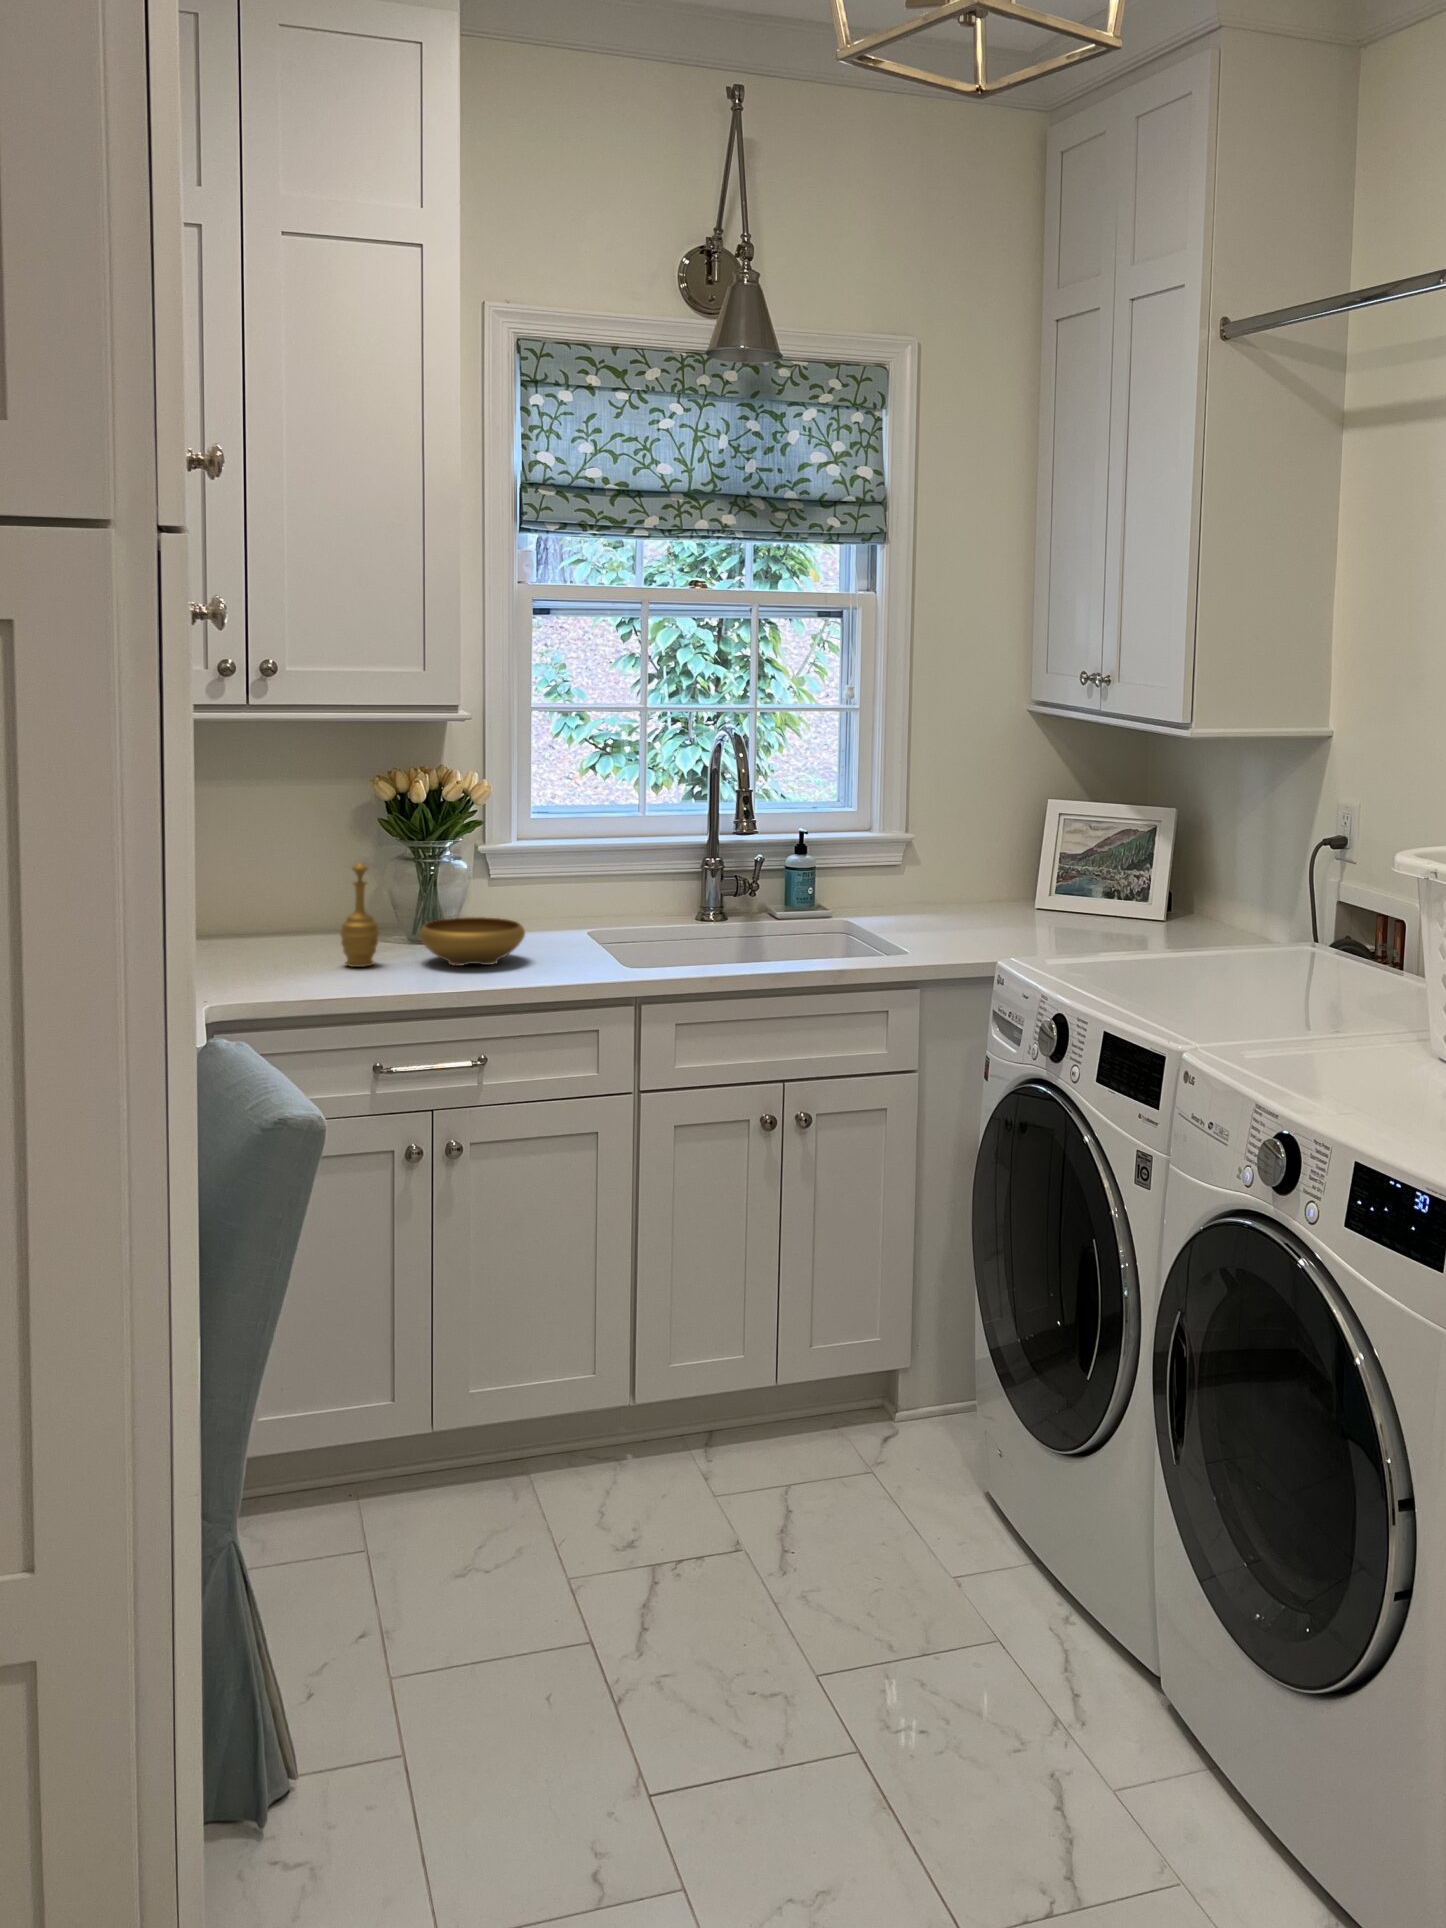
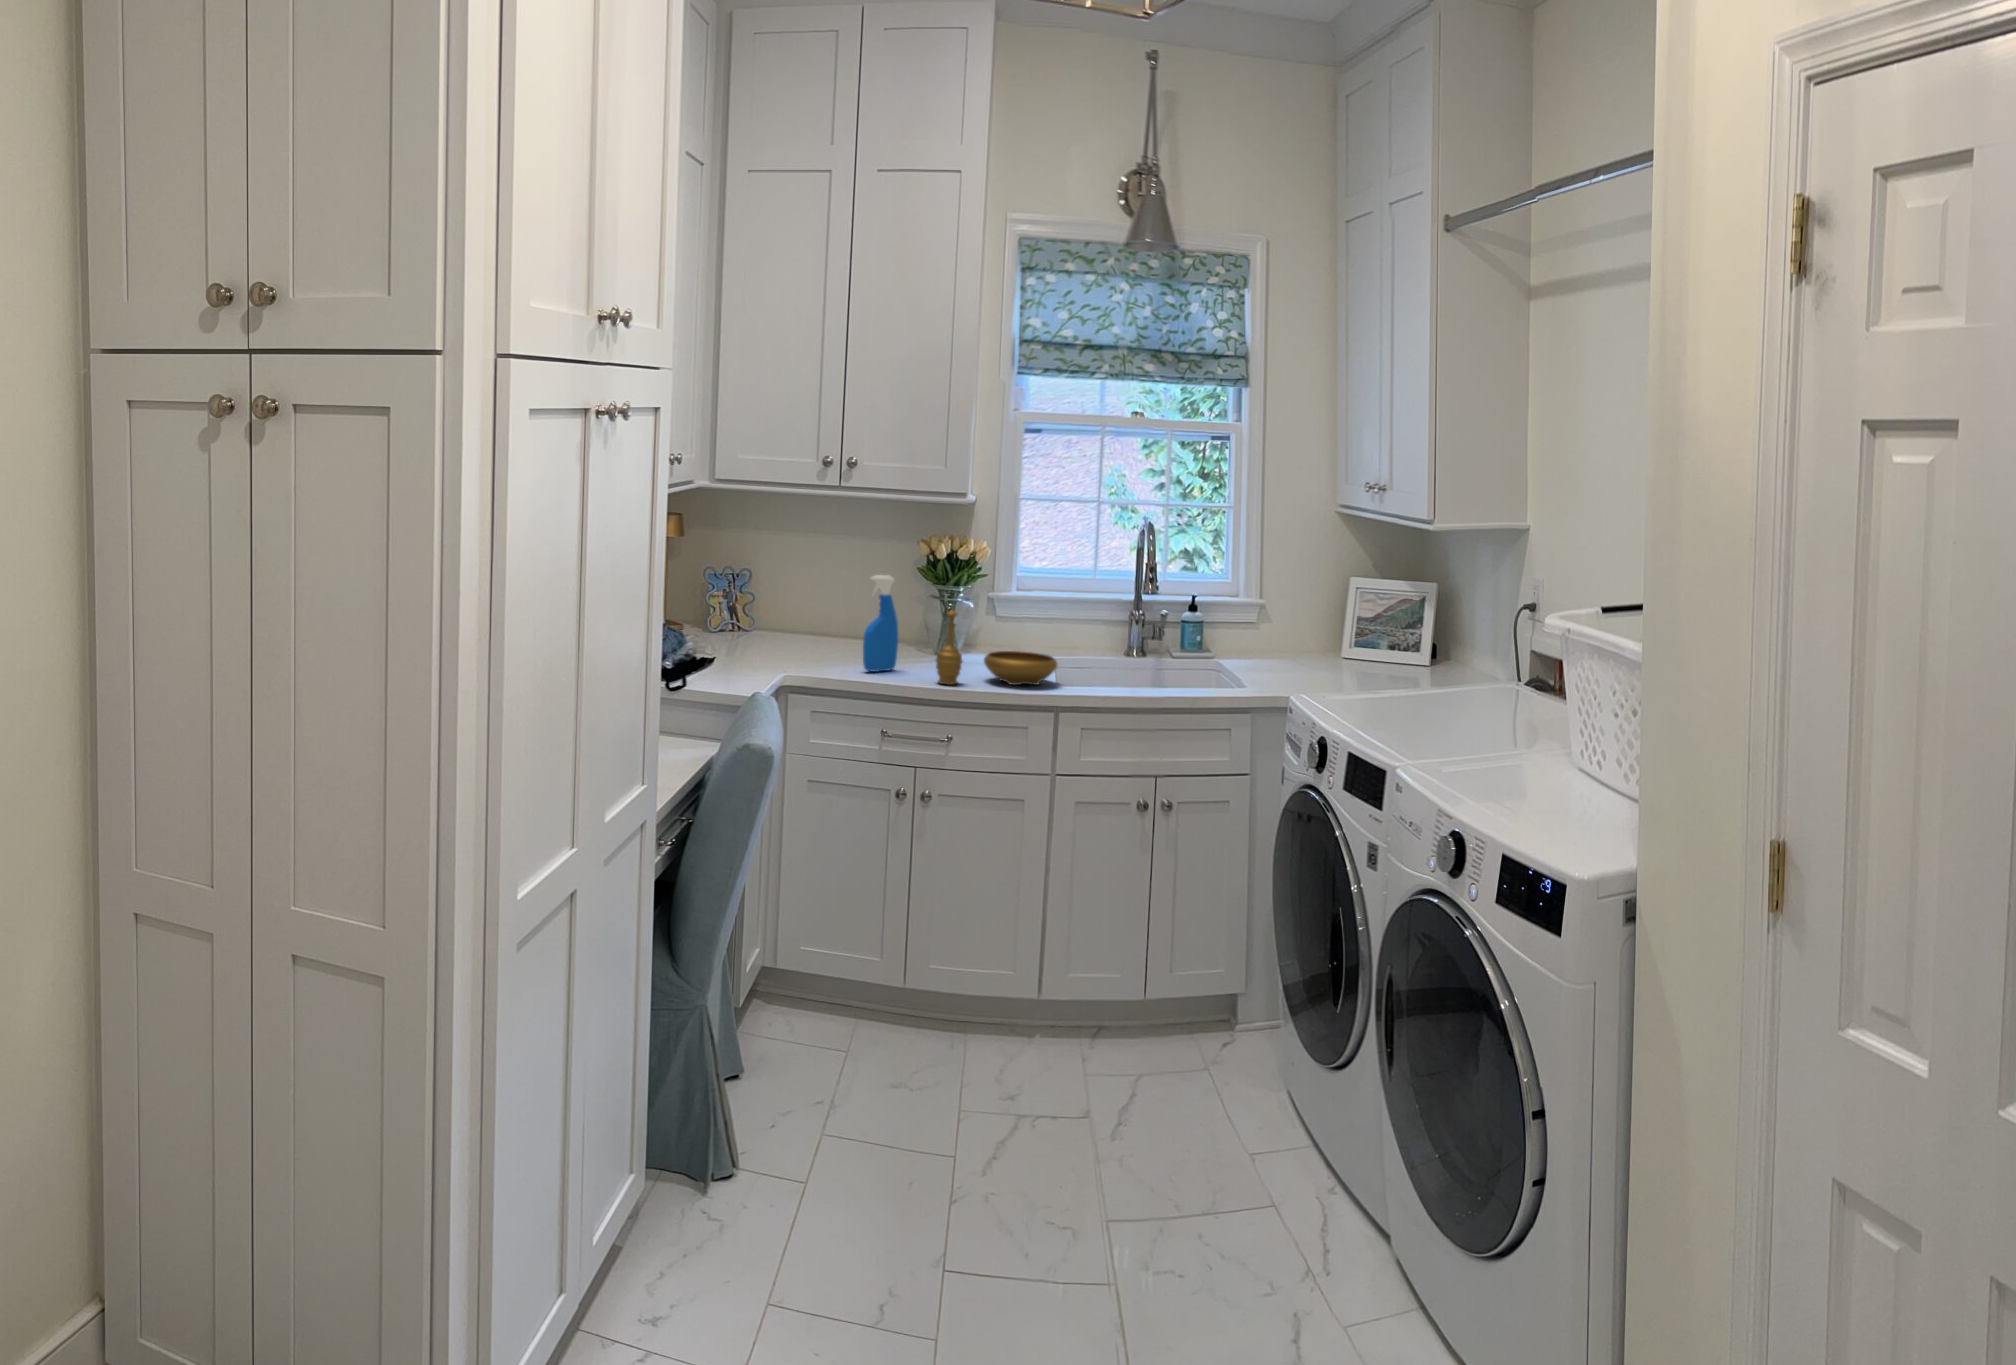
spray bottle: none [261,815,321,949] -> present [863,575,898,672]

